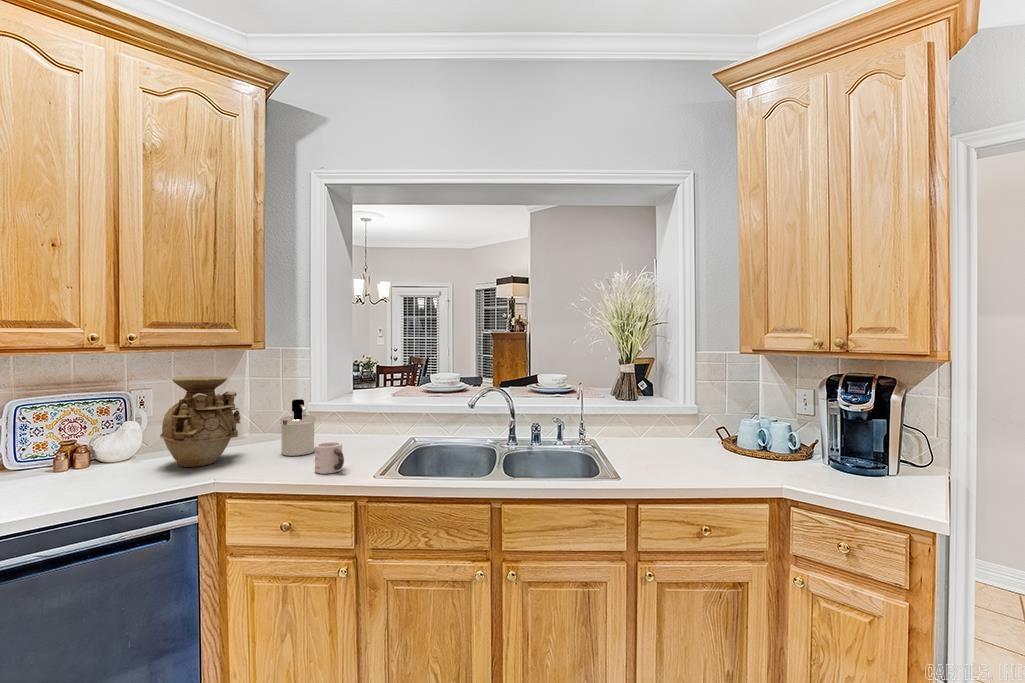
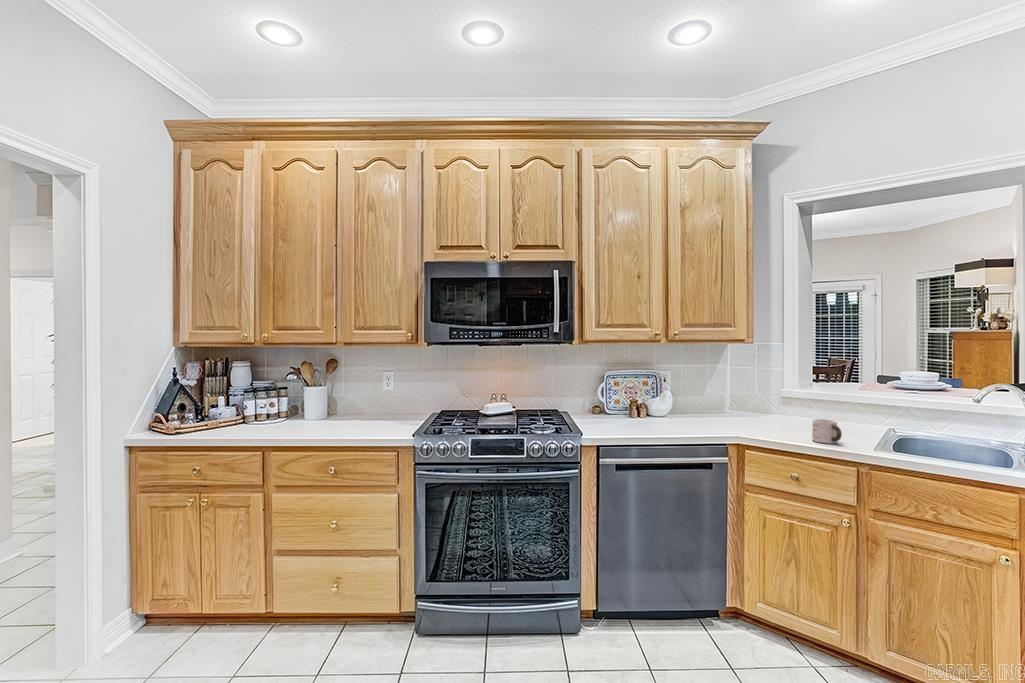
vase: present [160,376,241,467] -> none [689,362,740,425]
soap dispenser: present [280,399,315,456] -> none [770,384,799,428]

